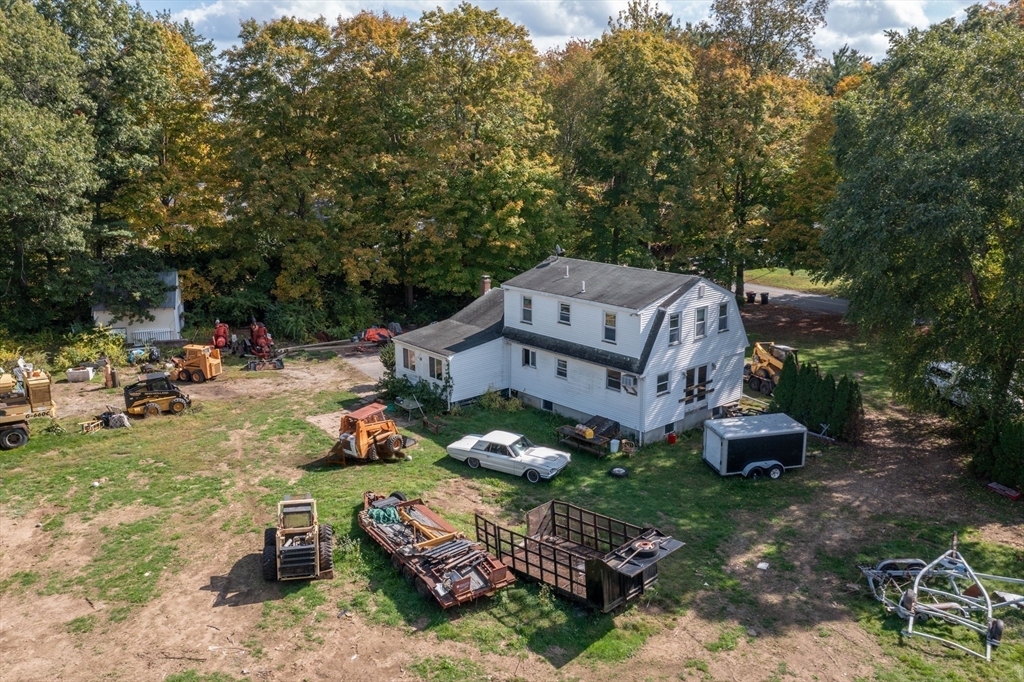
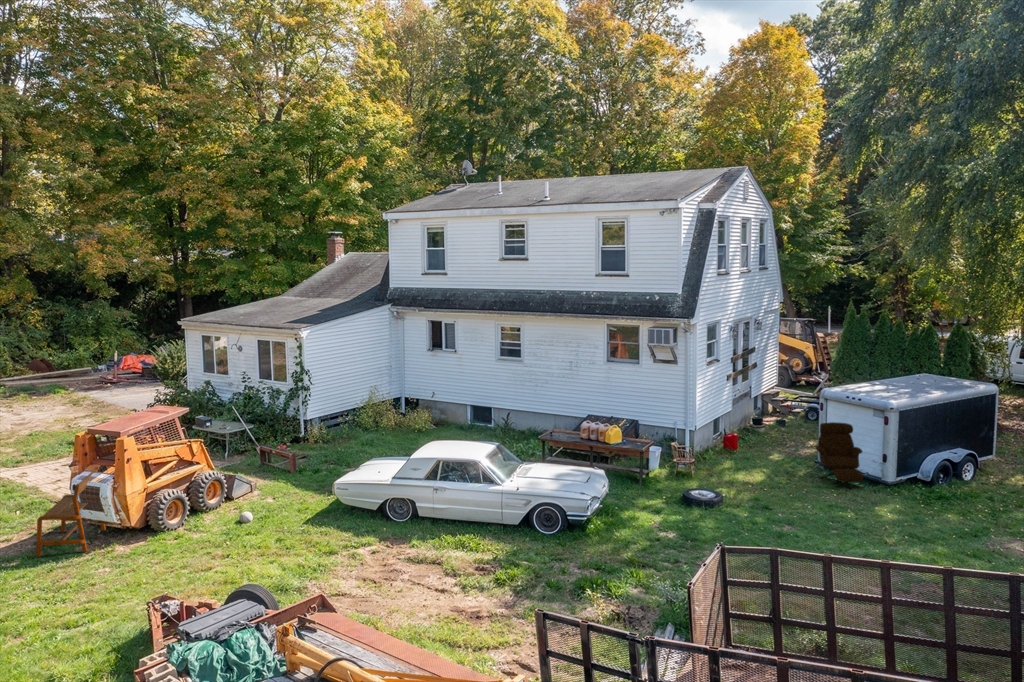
lounge chair: present [373,435,405,465] -> present [816,422,863,490]

